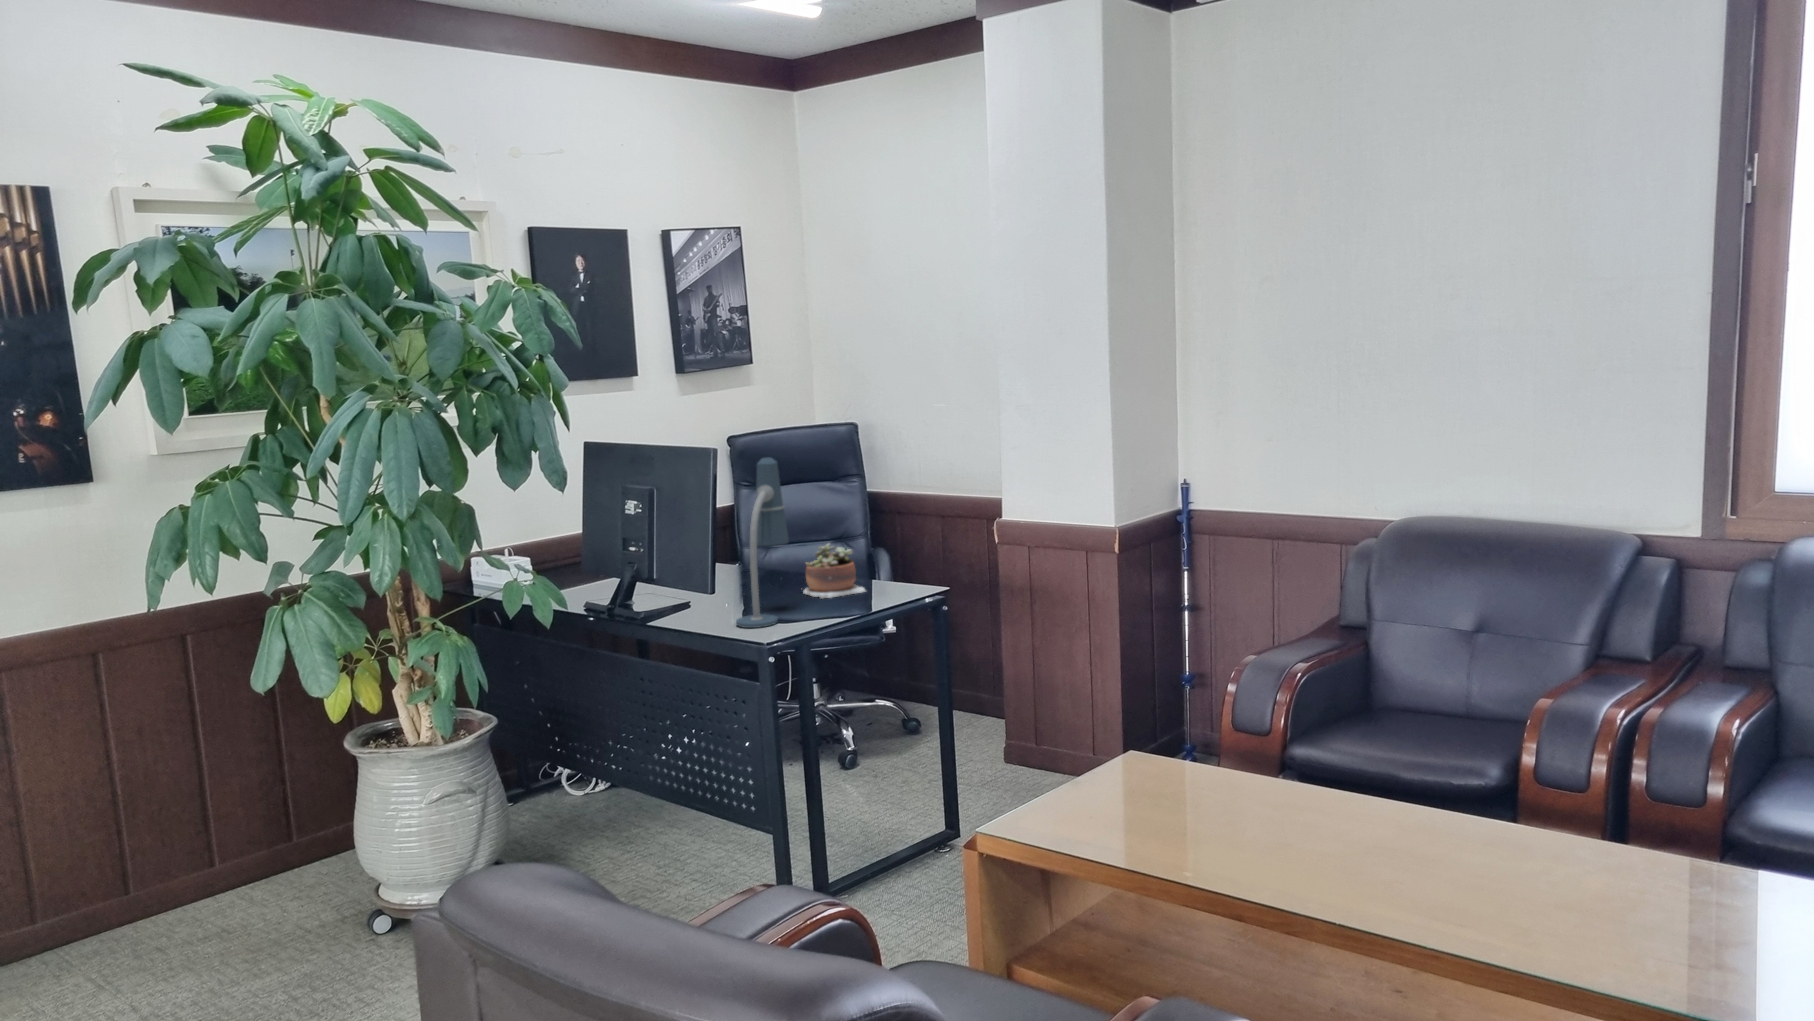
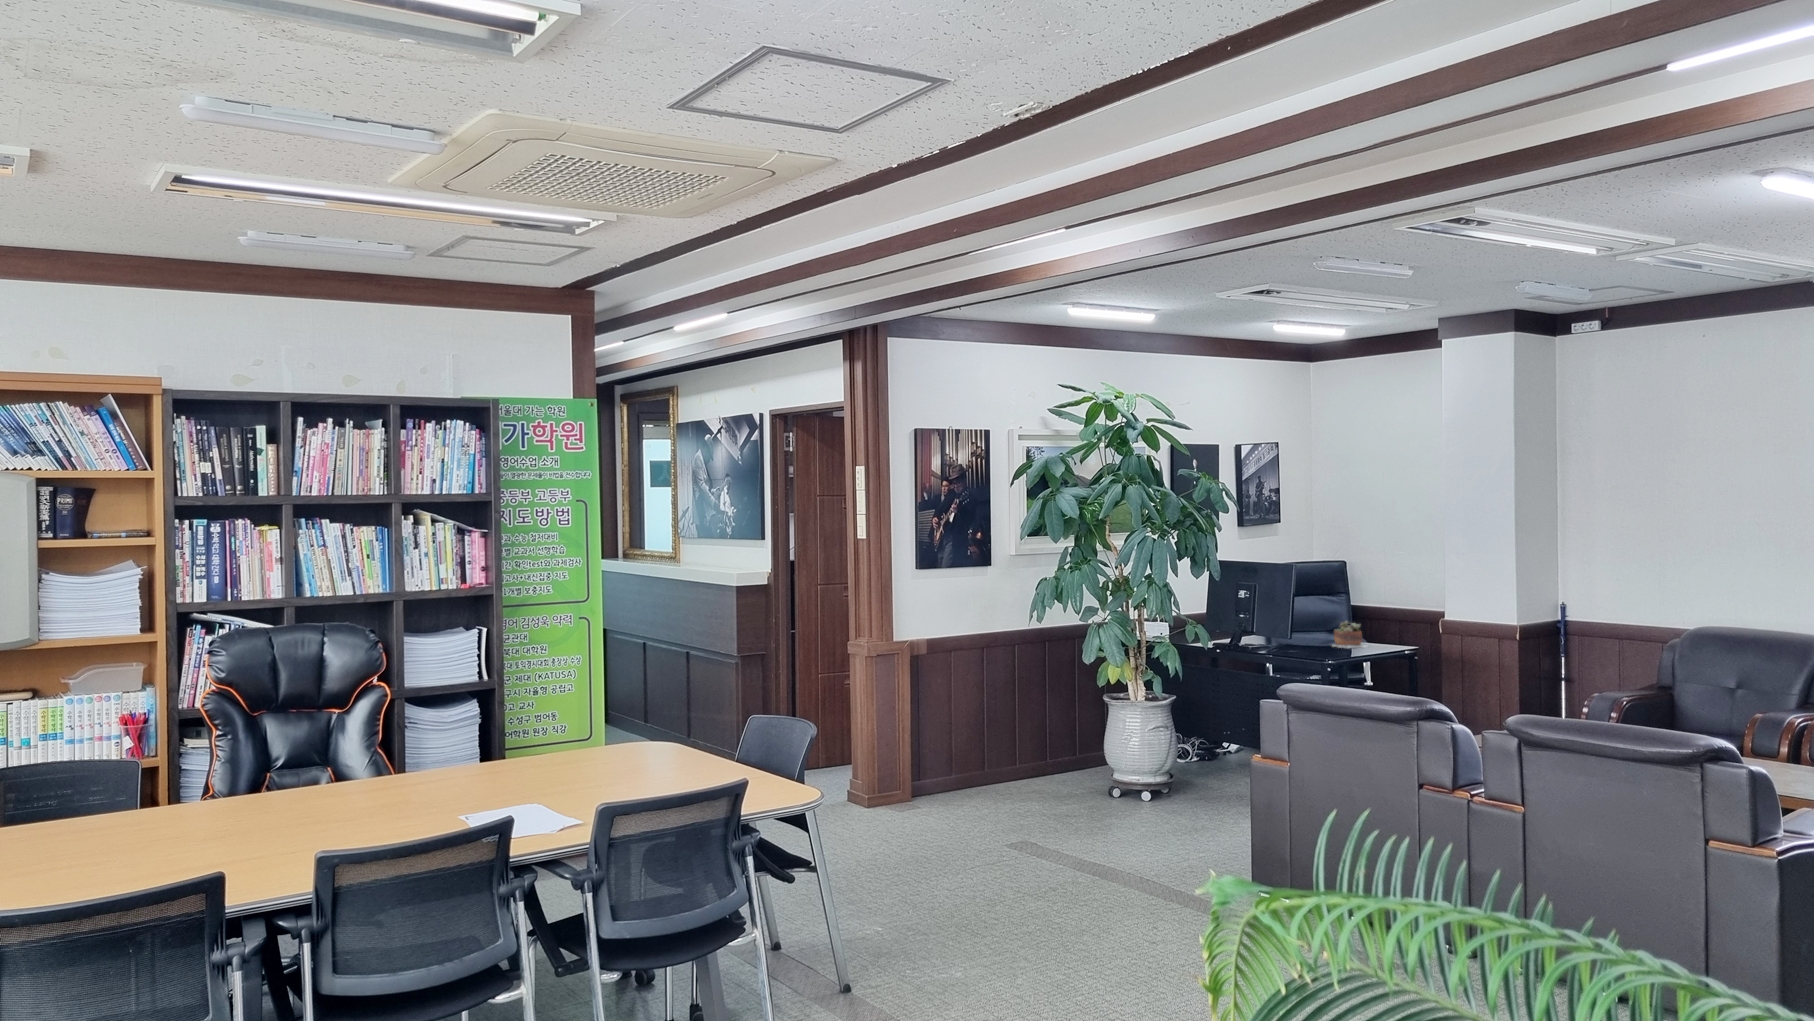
desk lamp: present [736,458,789,628] -> none [1305,571,1331,655]

